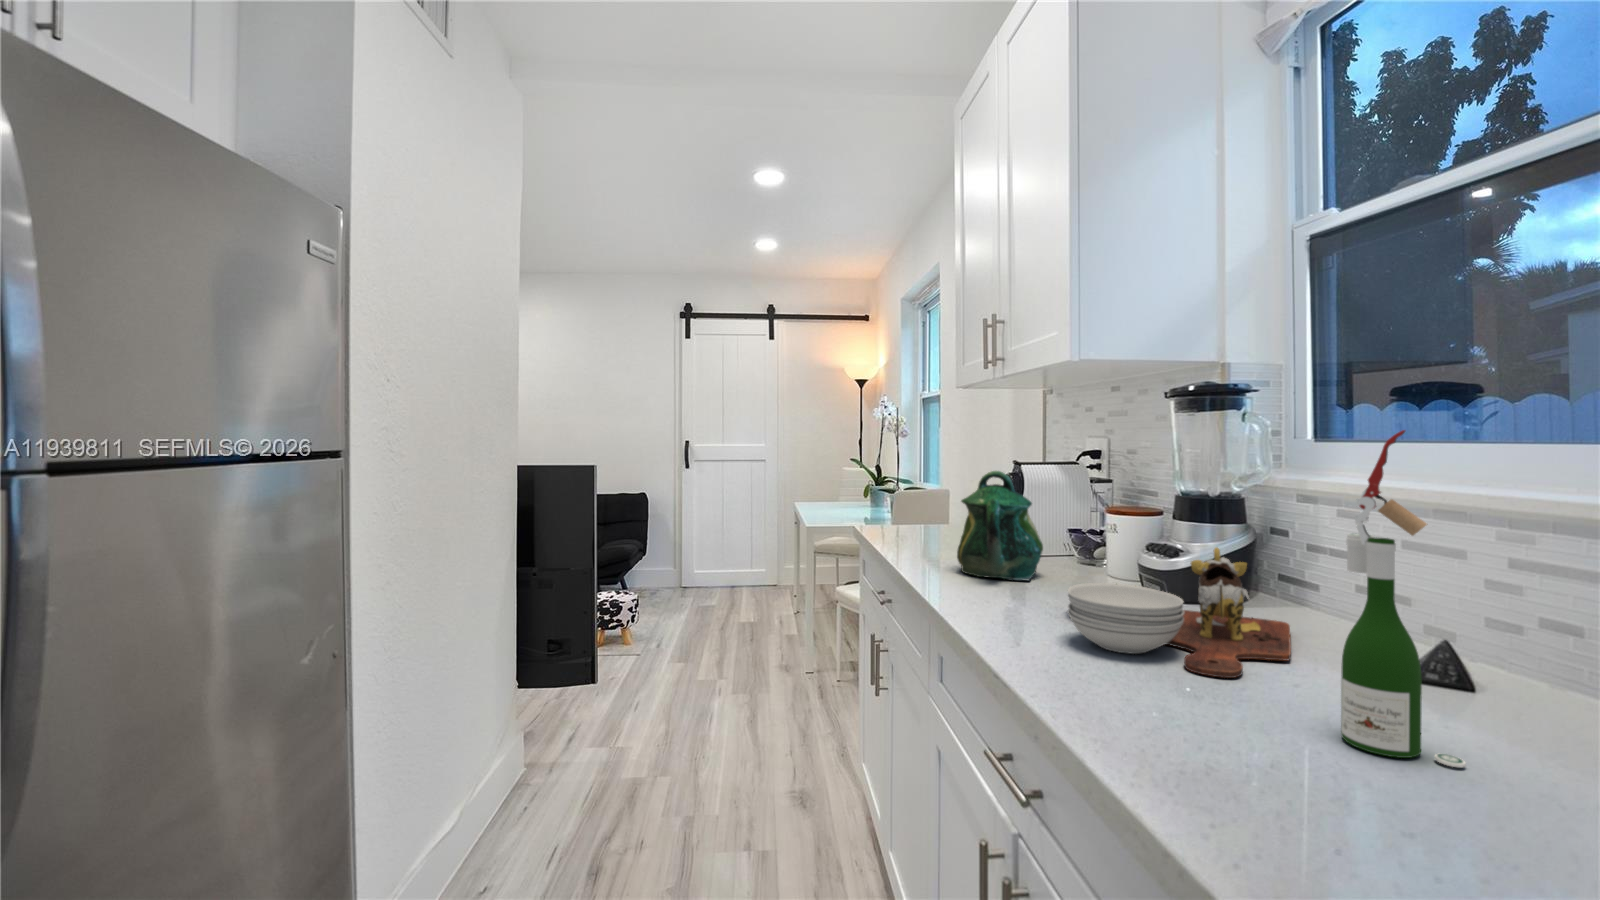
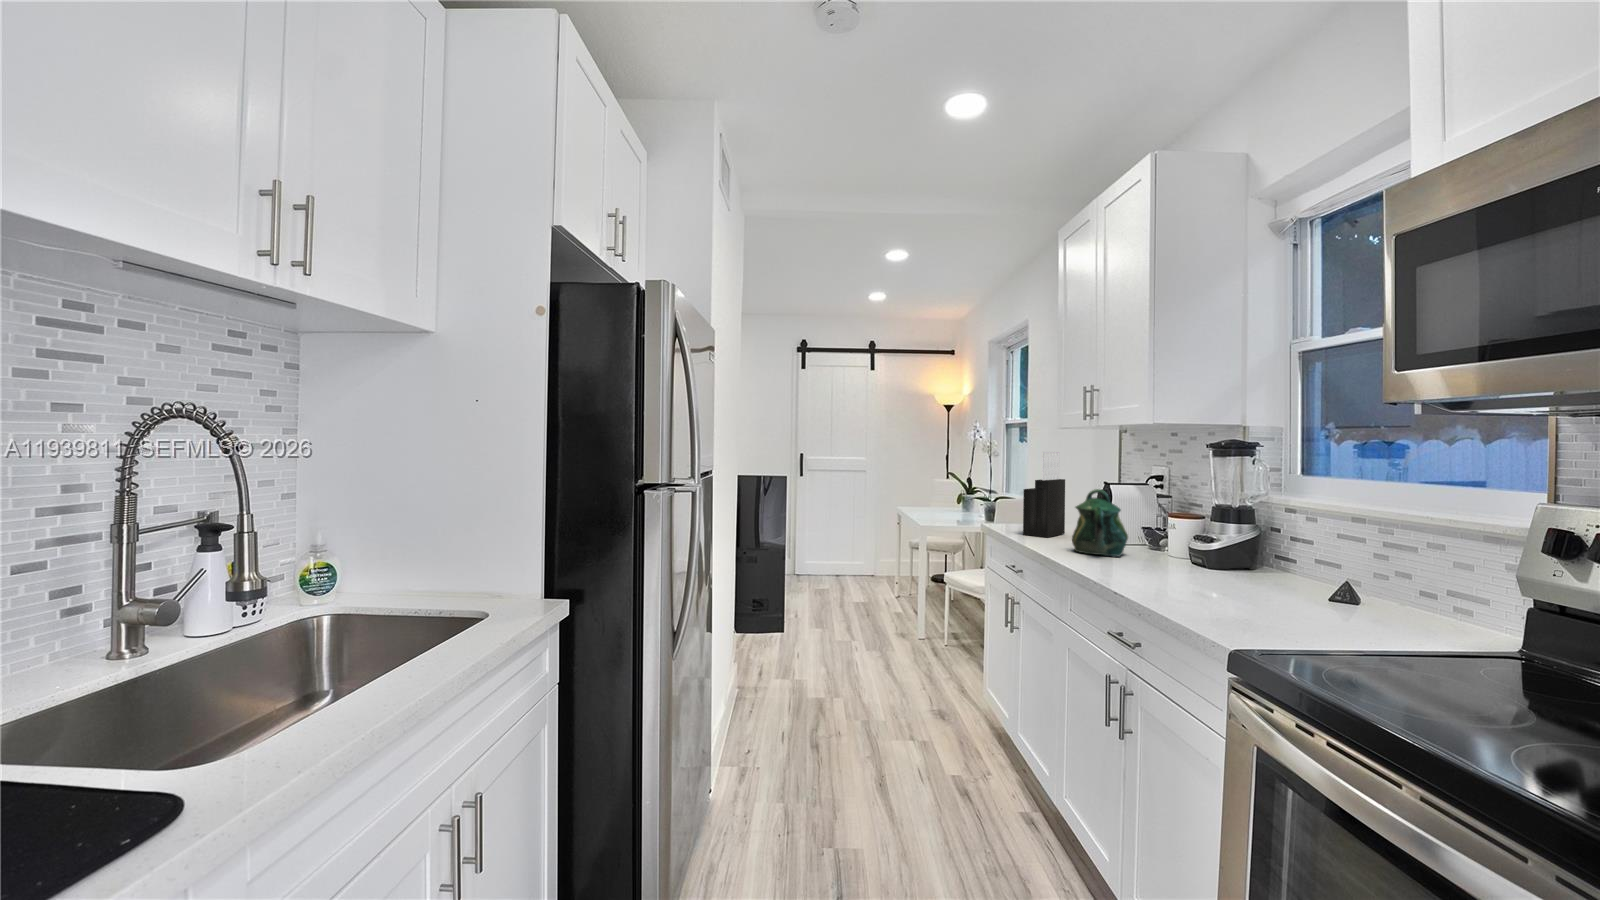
knife block: none [902,418,965,547] -> present [1023,452,1065,537]
wine bottle: present [1341,430,1466,767] -> none [1287,482,1337,624]
cutting board: present [1068,548,1291,678] -> none [1150,536,1277,597]

